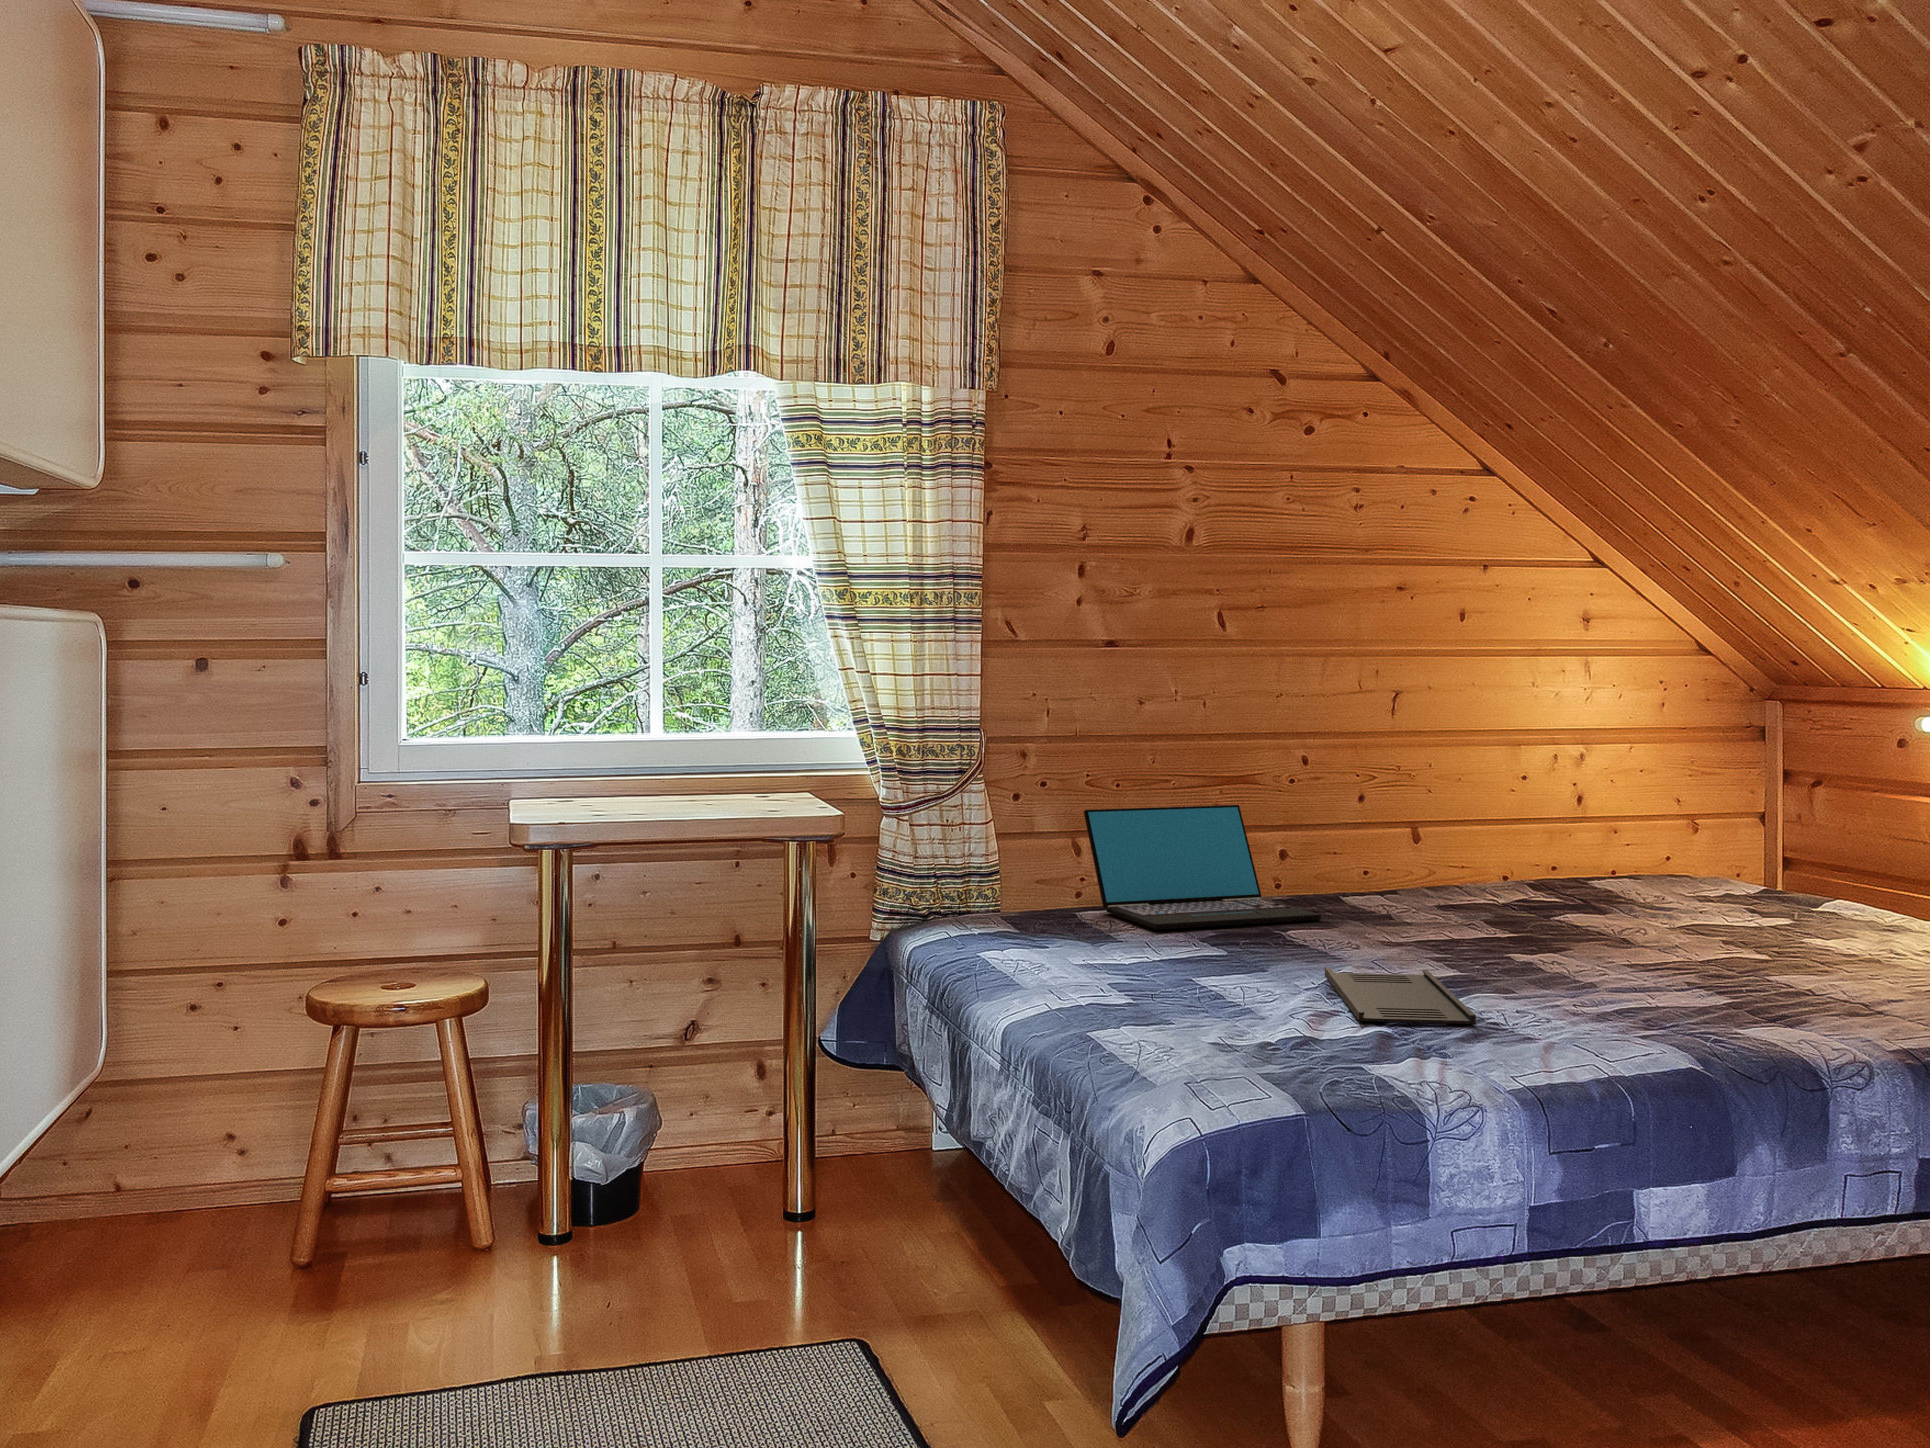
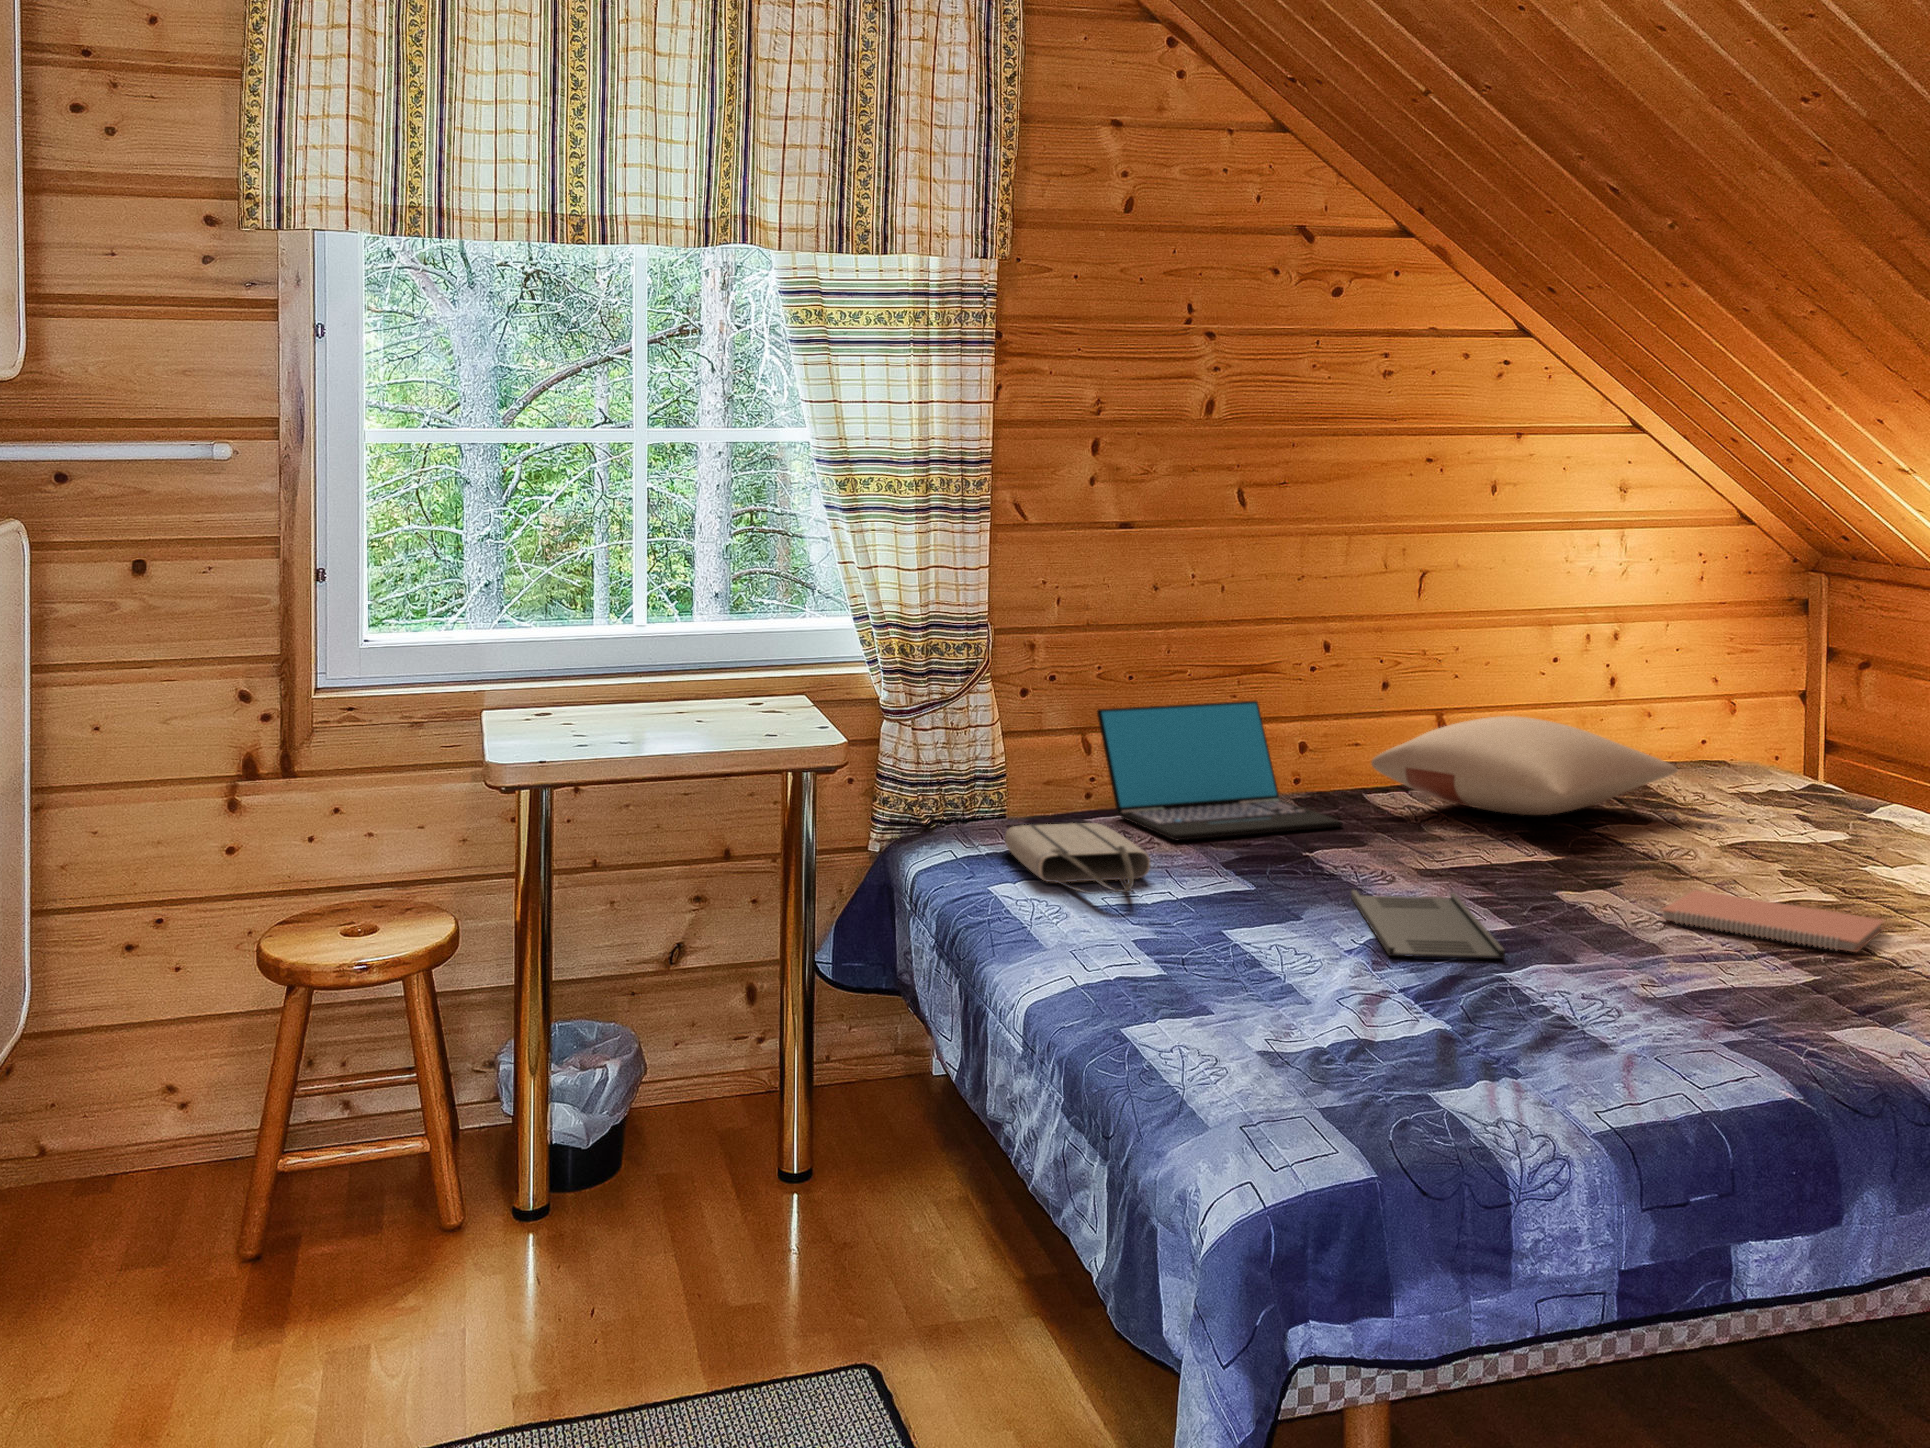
pillow: none [1349,819,1648,909] -> present [1371,716,1678,815]
tote bag: none [991,911,1128,968] -> present [1005,823,1150,893]
notebook: none [1633,967,1862,1020] -> present [1661,890,1884,952]

